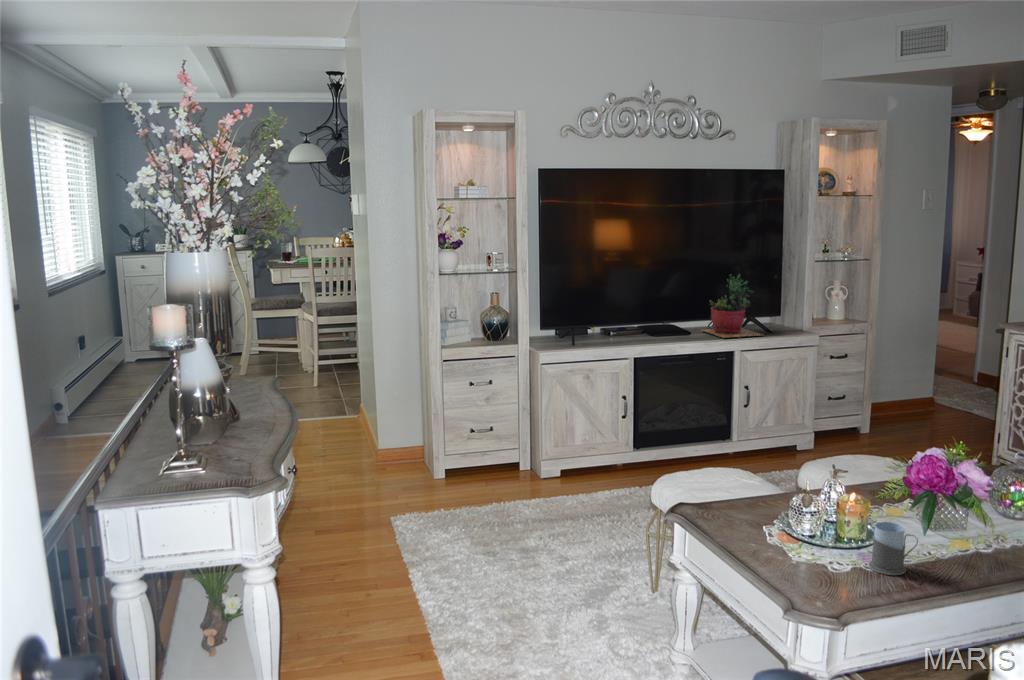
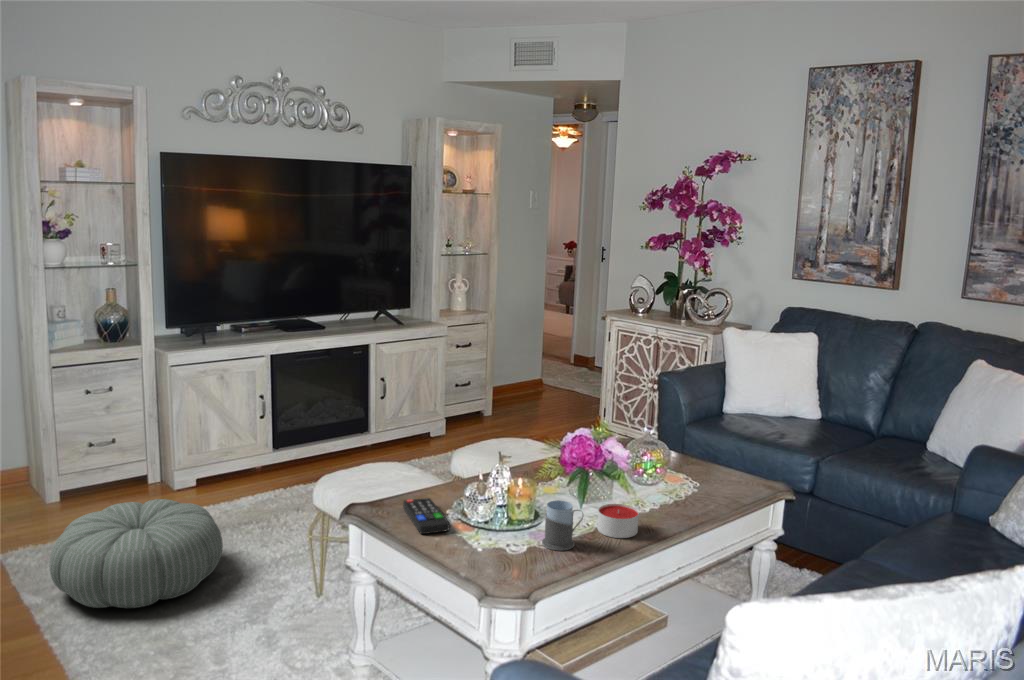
succulent plant: present [703,275,761,338] -> none [336,268,399,331]
pouf: none [432,484,572,576] -> present [50,499,223,608]
remote control: none [729,505,771,540] -> present [403,498,449,534]
candle: none [939,535,990,573] -> present [598,504,639,538]

